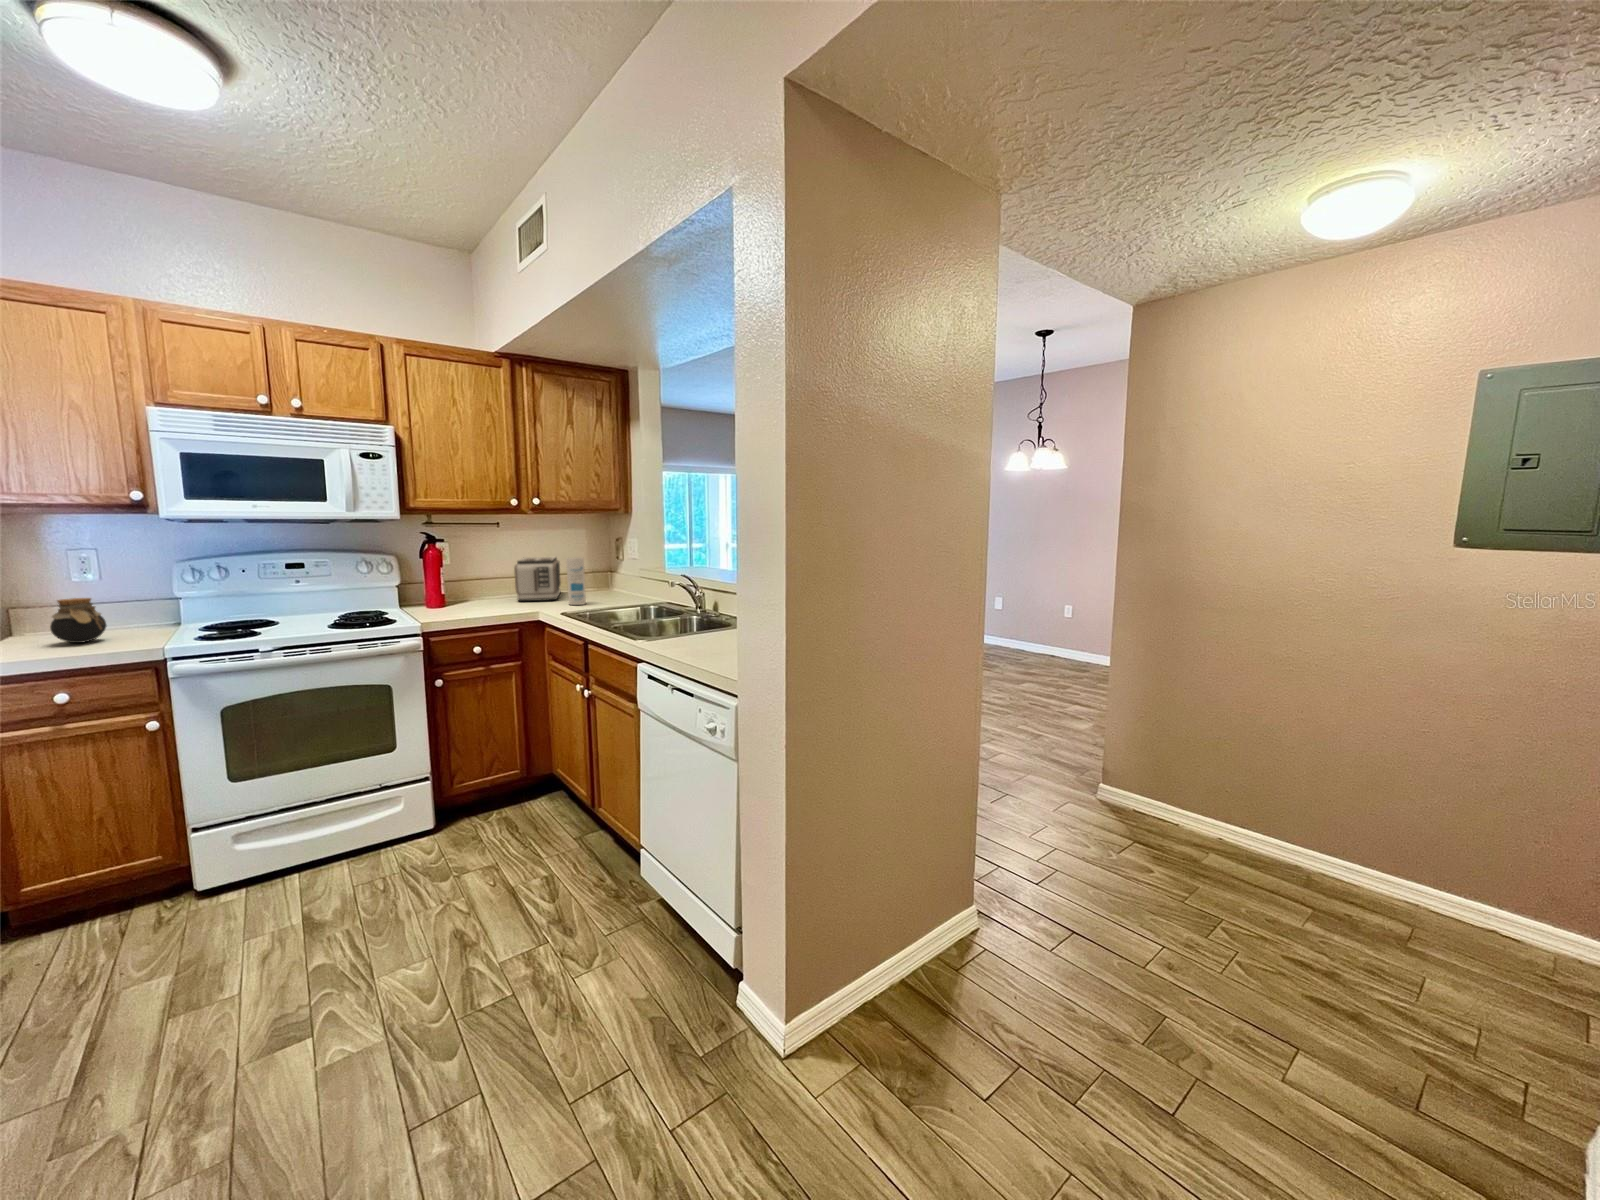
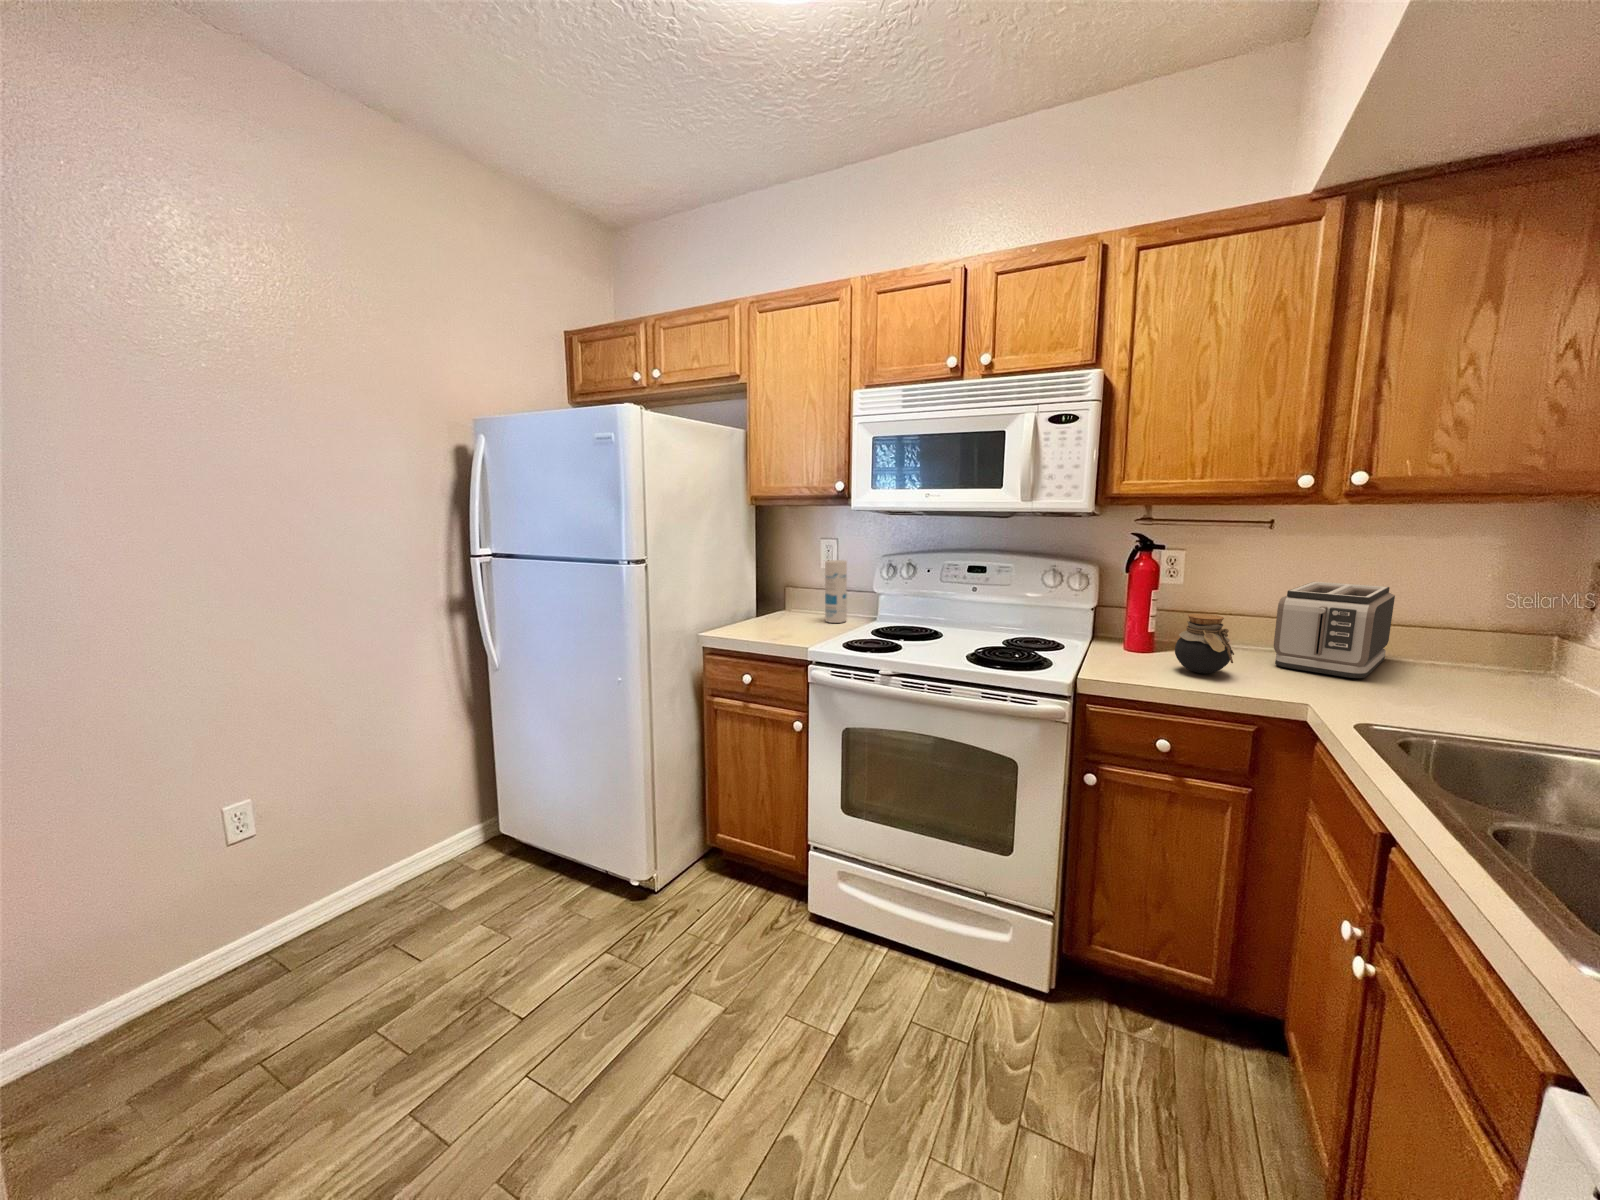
canister: present [566,557,586,605] -> present [825,560,847,623]
jar: present [50,598,107,643] -> present [1175,614,1234,674]

